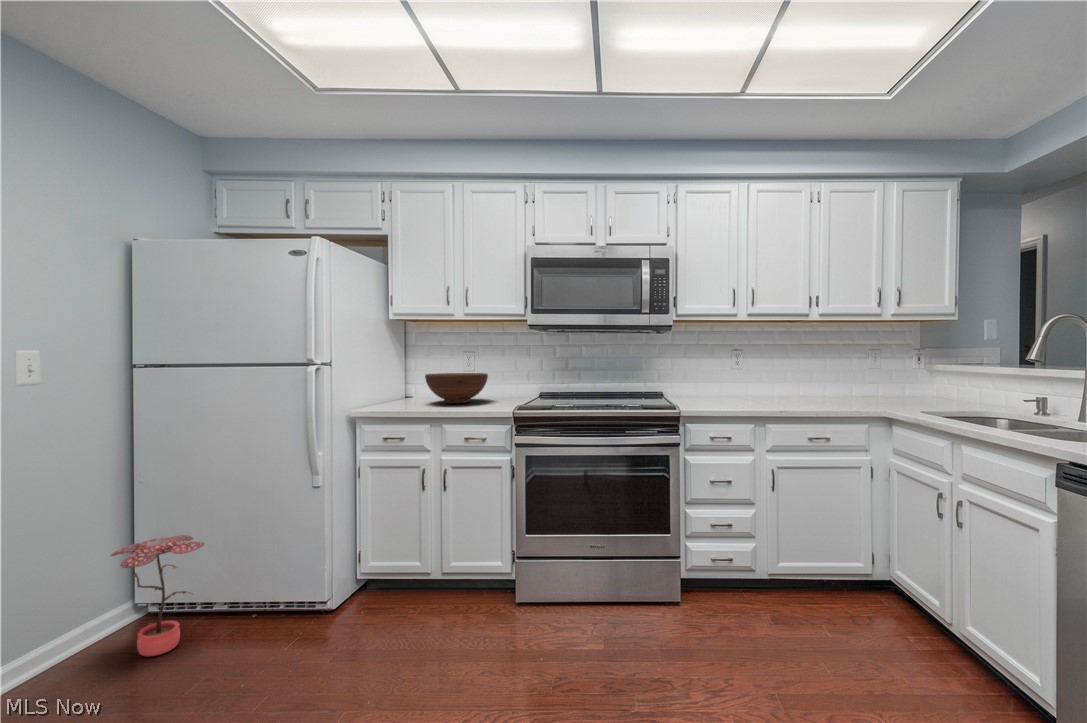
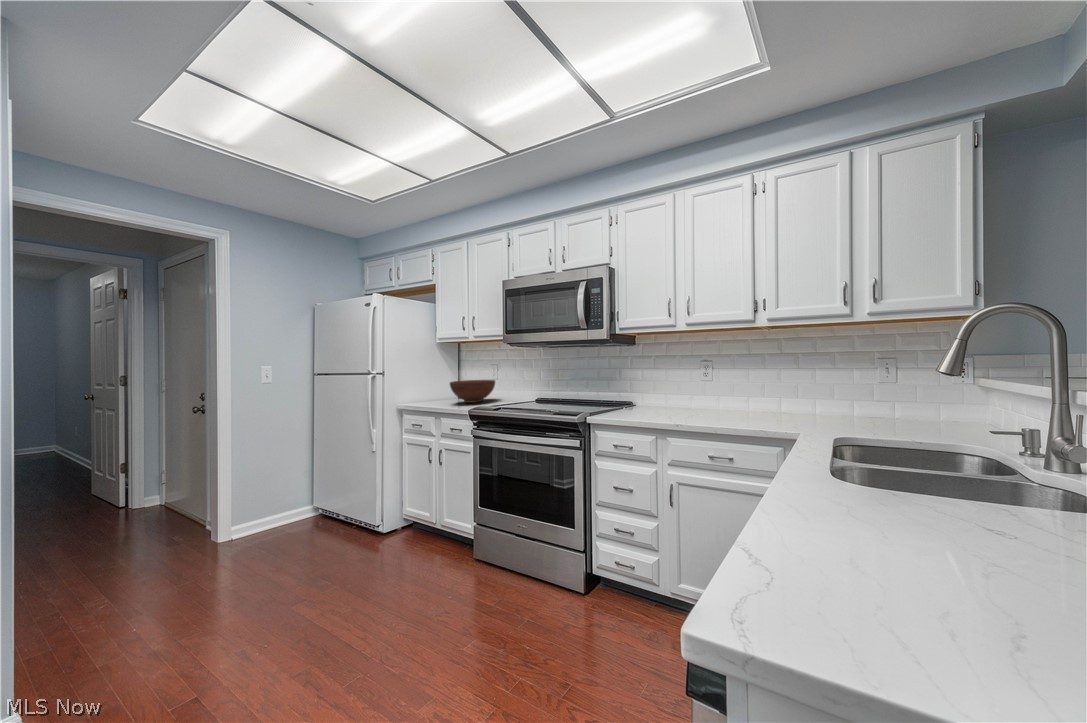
potted plant: present [110,535,205,656] -> none [275,472,323,534]

